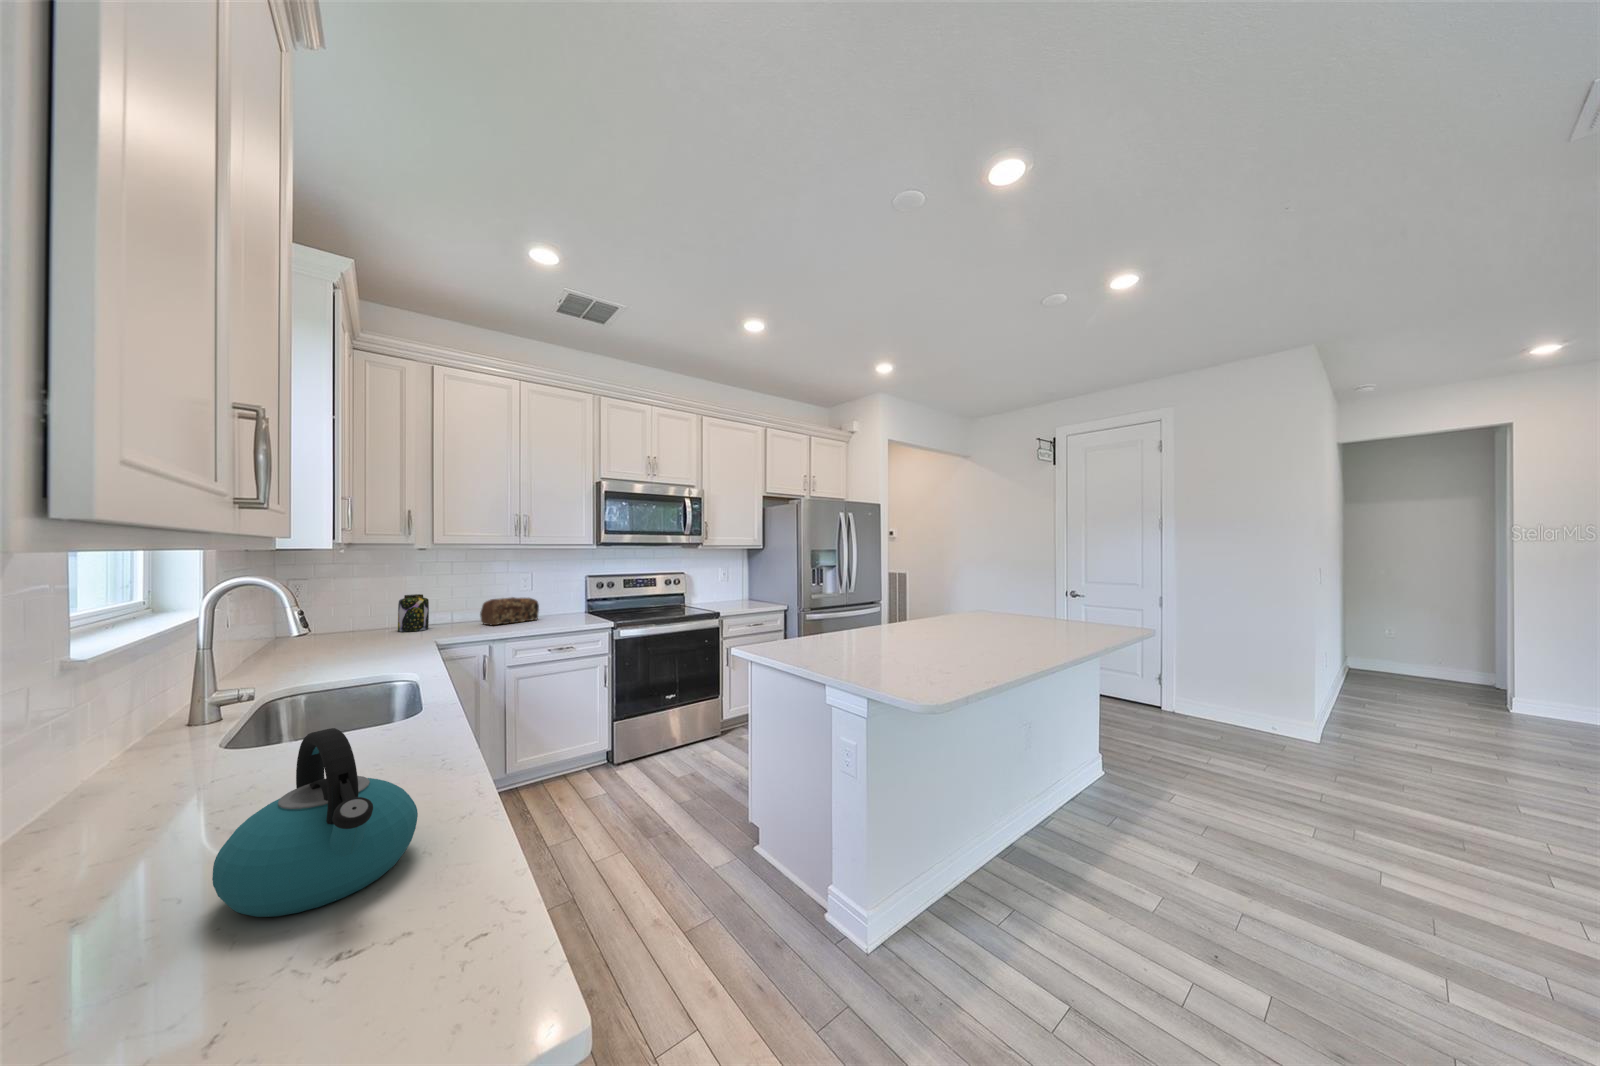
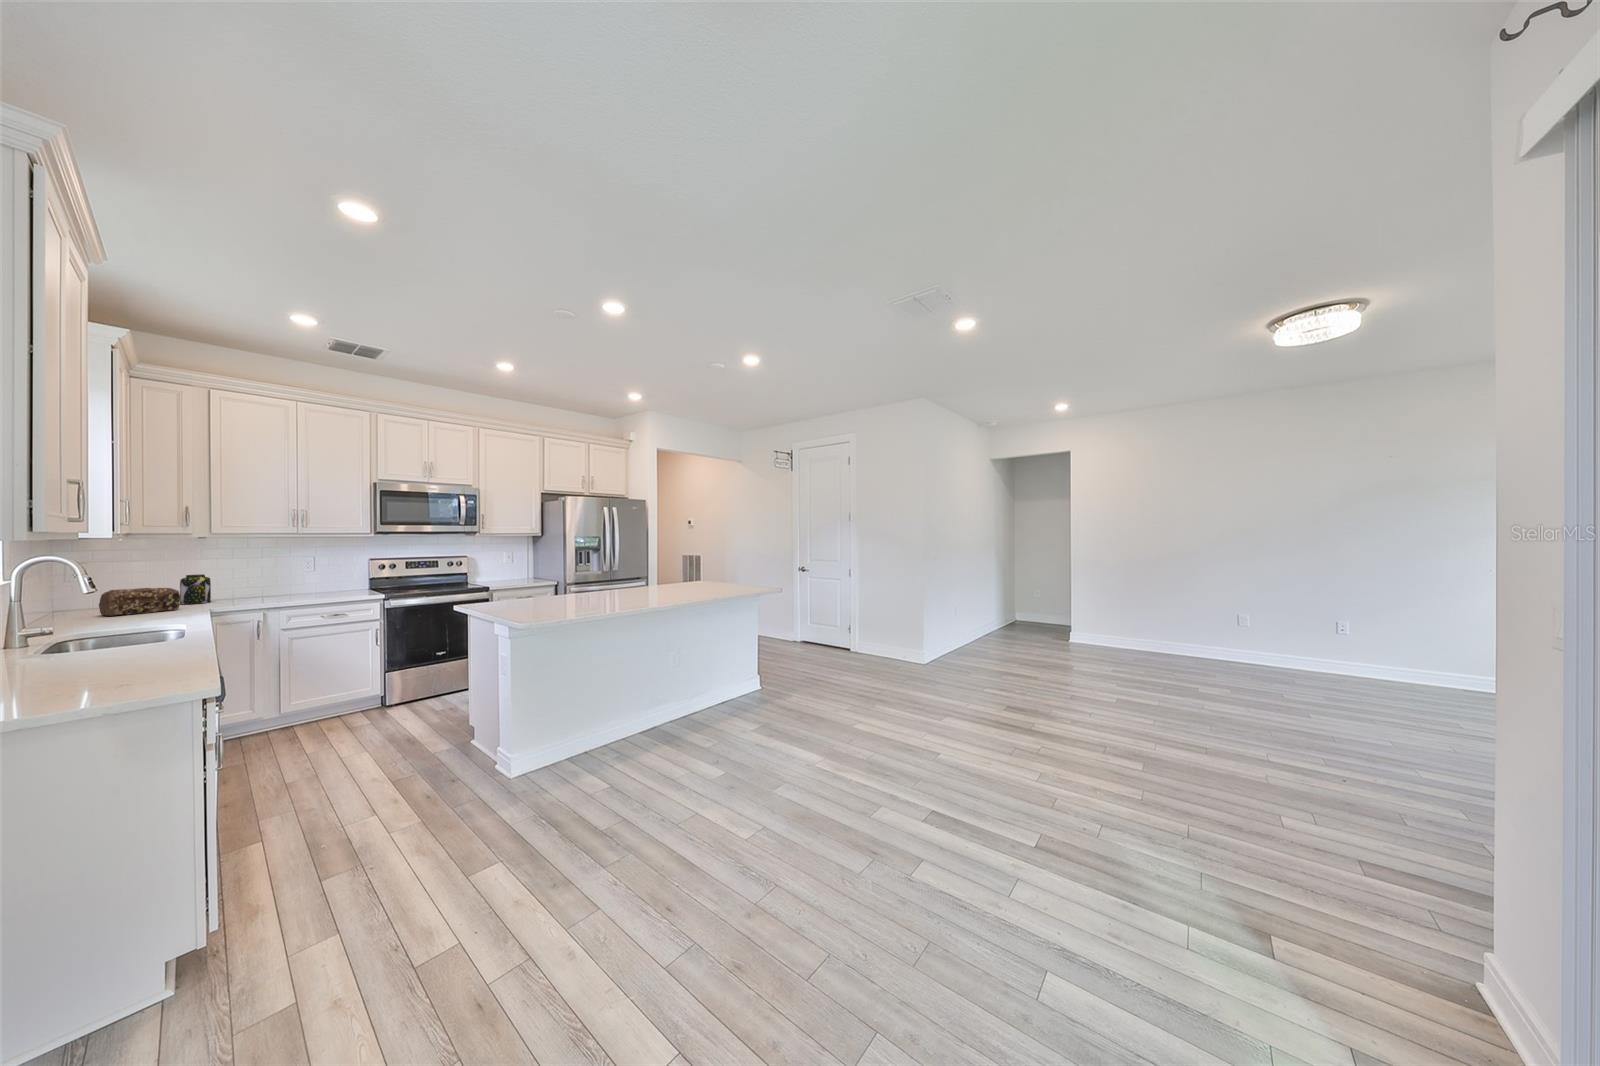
bread loaf: present [480,597,539,626] -> present [99,588,180,616]
kettle: present [212,728,418,917] -> none [49,617,158,686]

